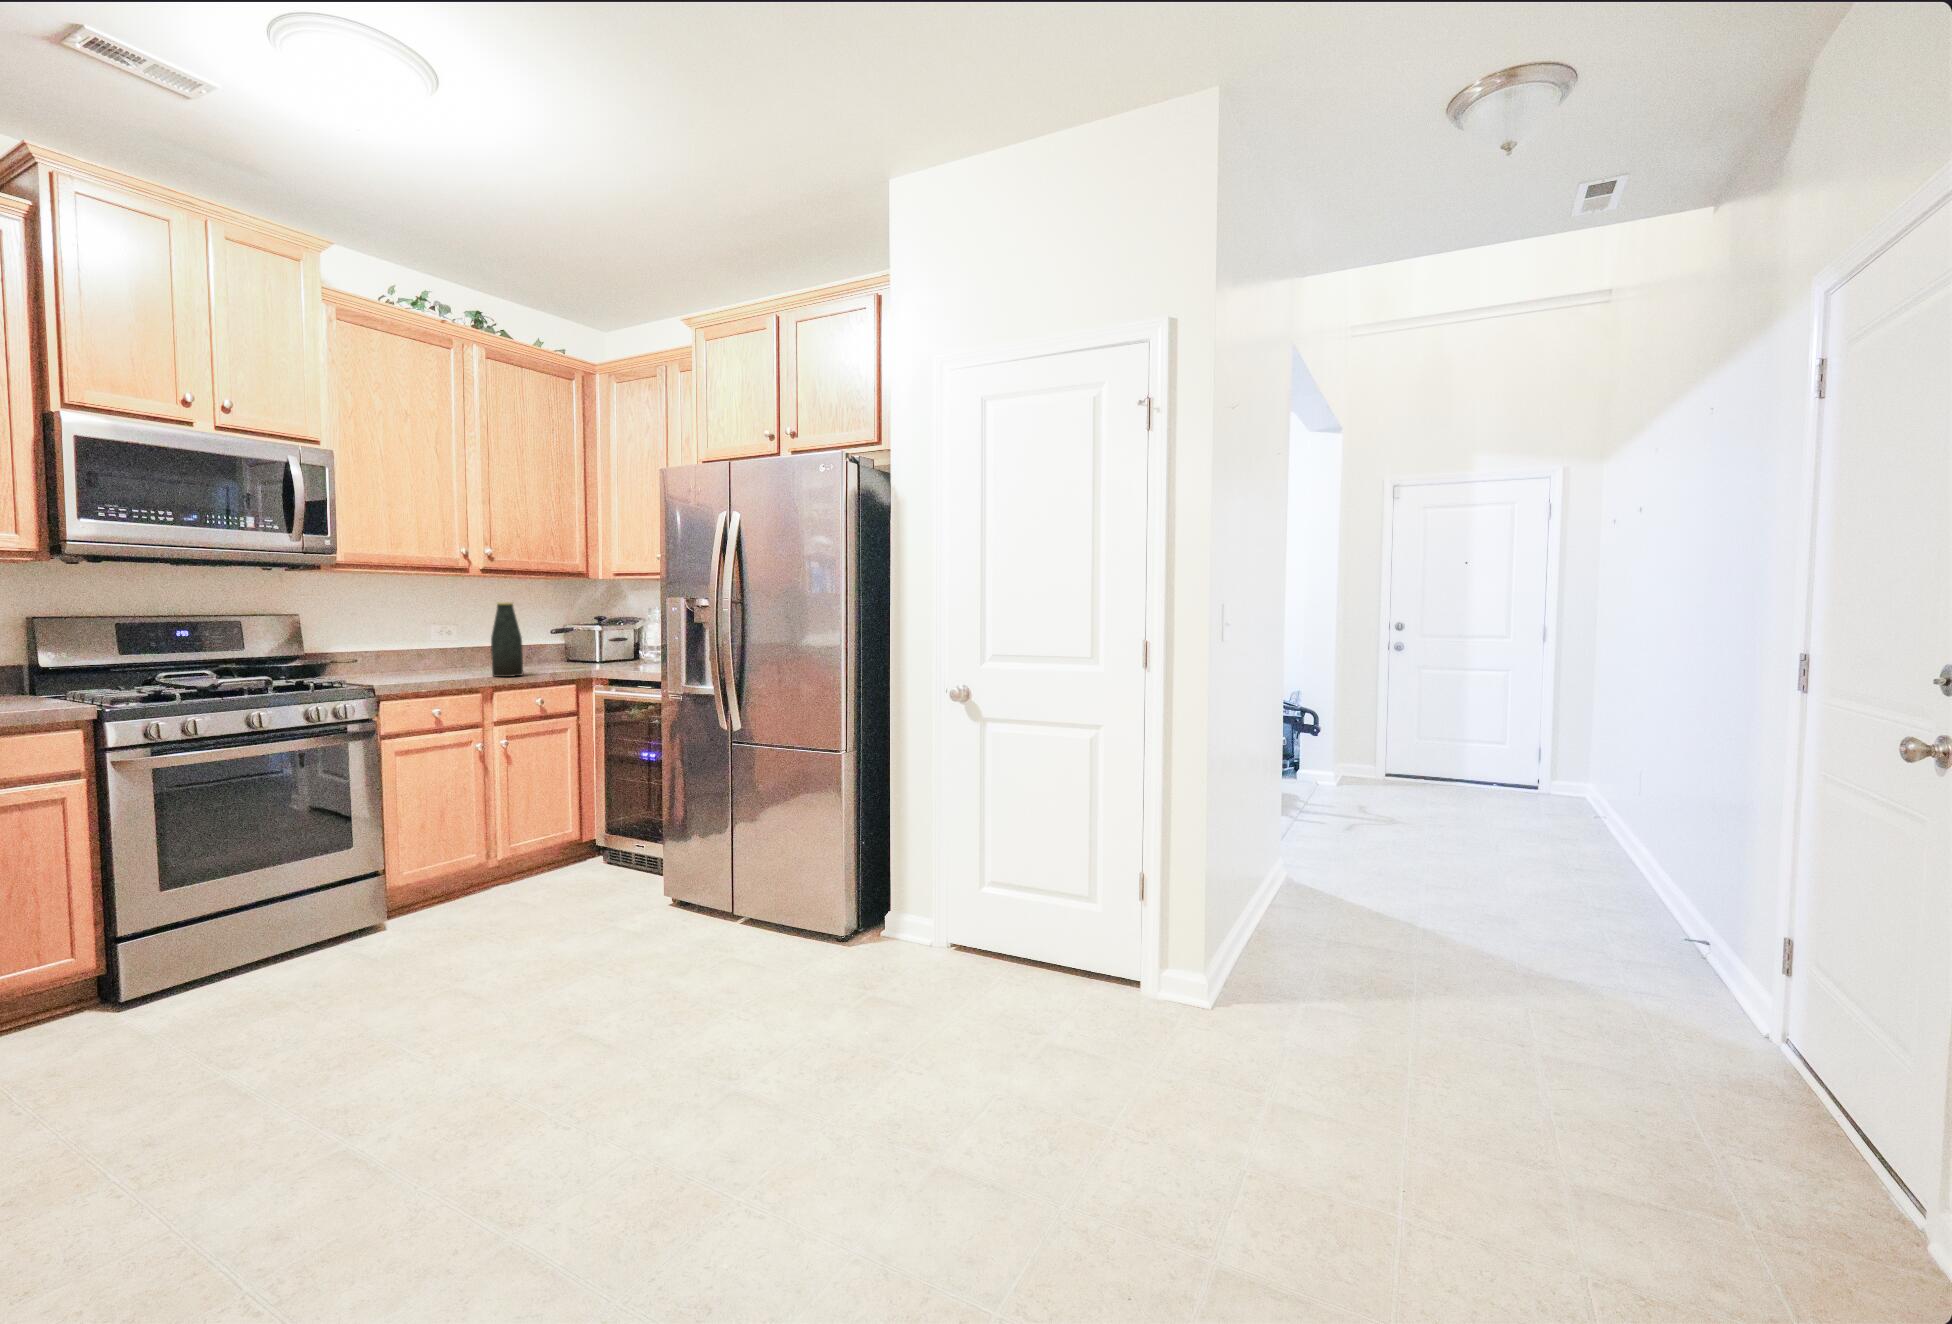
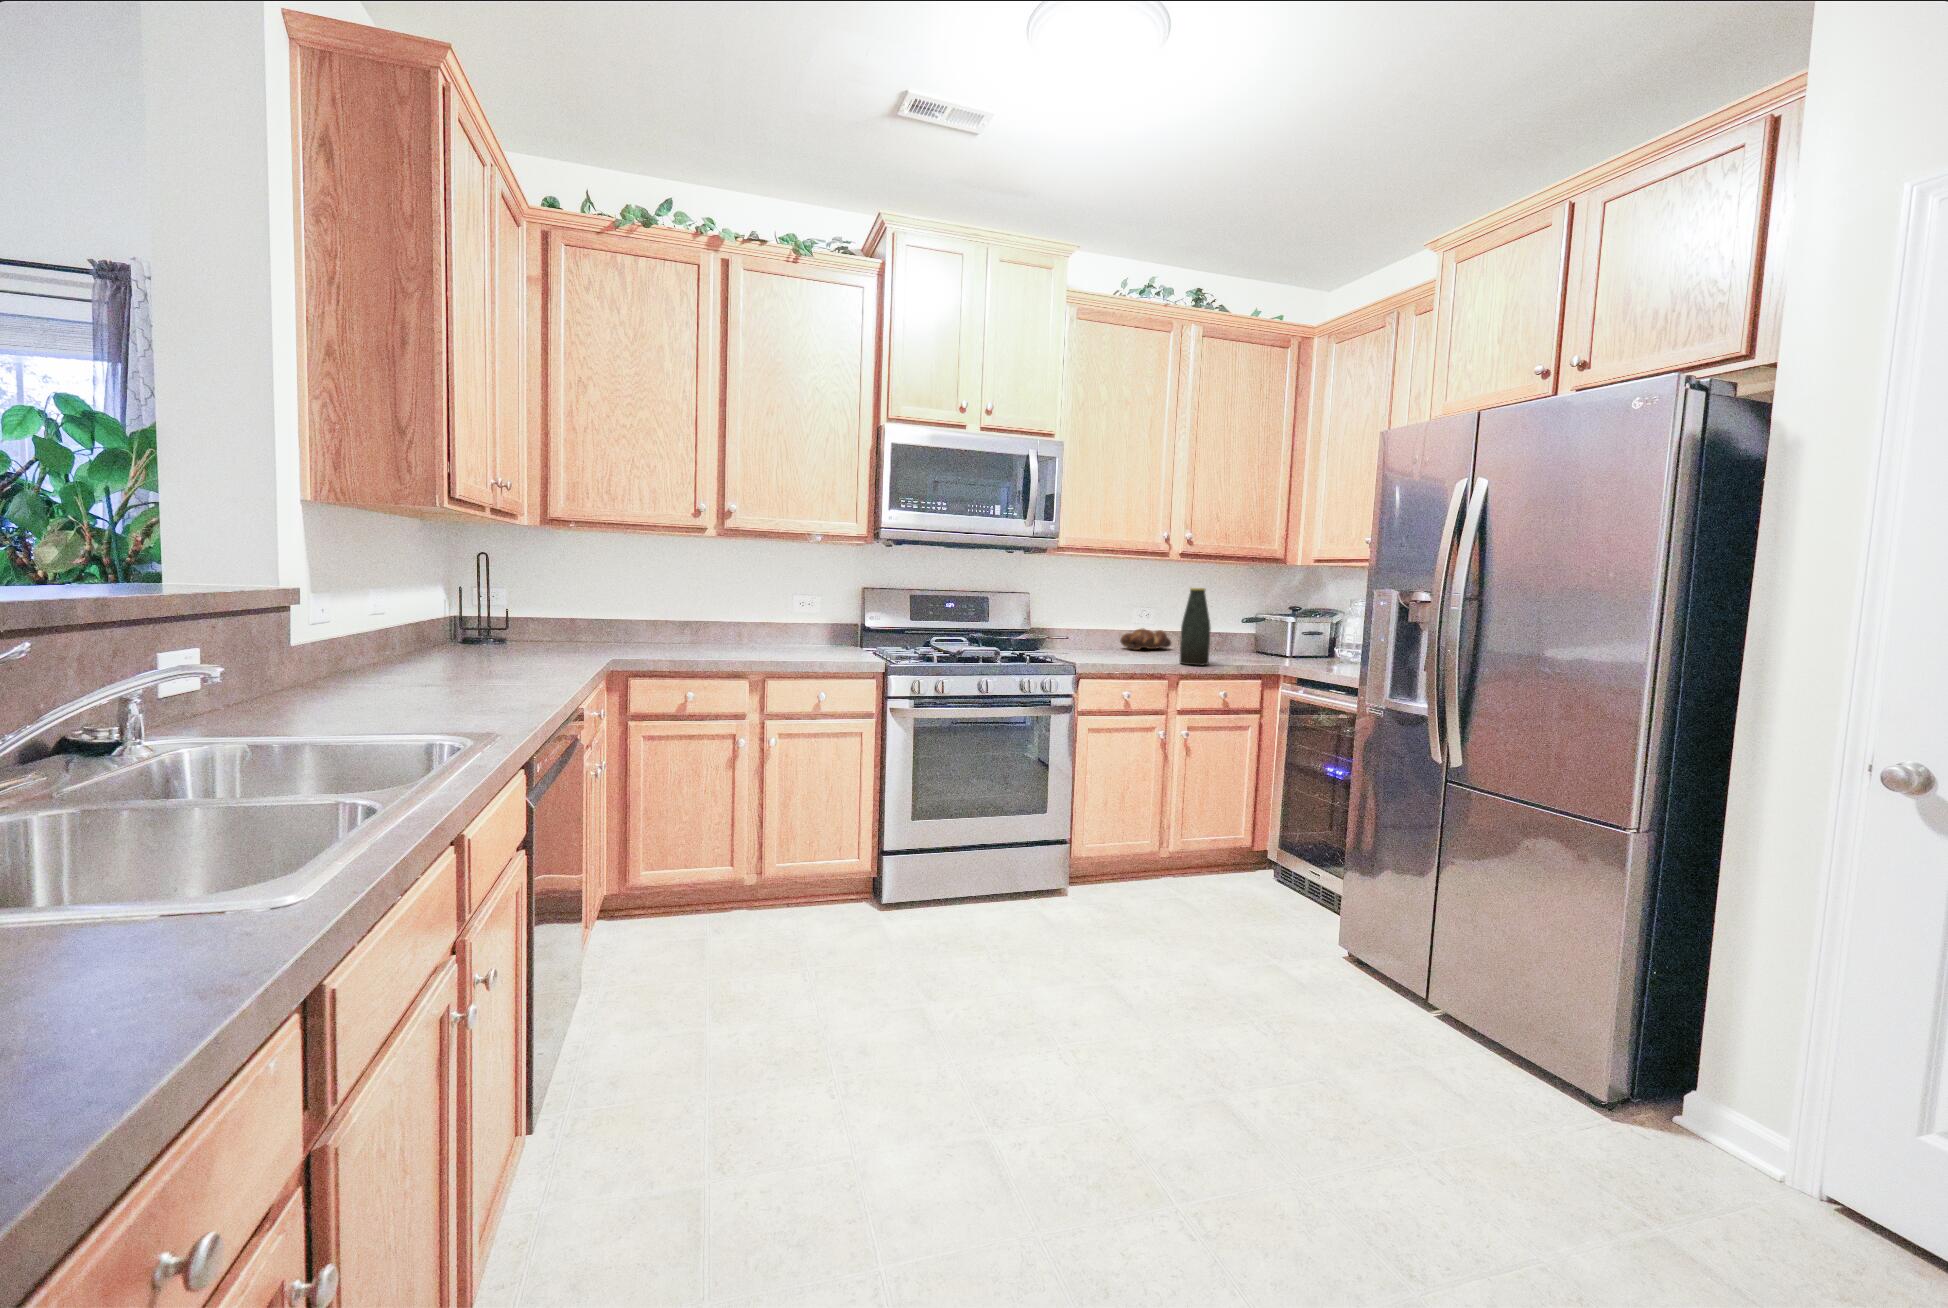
bread loaf: none [420,646,479,668] -> present [1120,628,1171,650]

